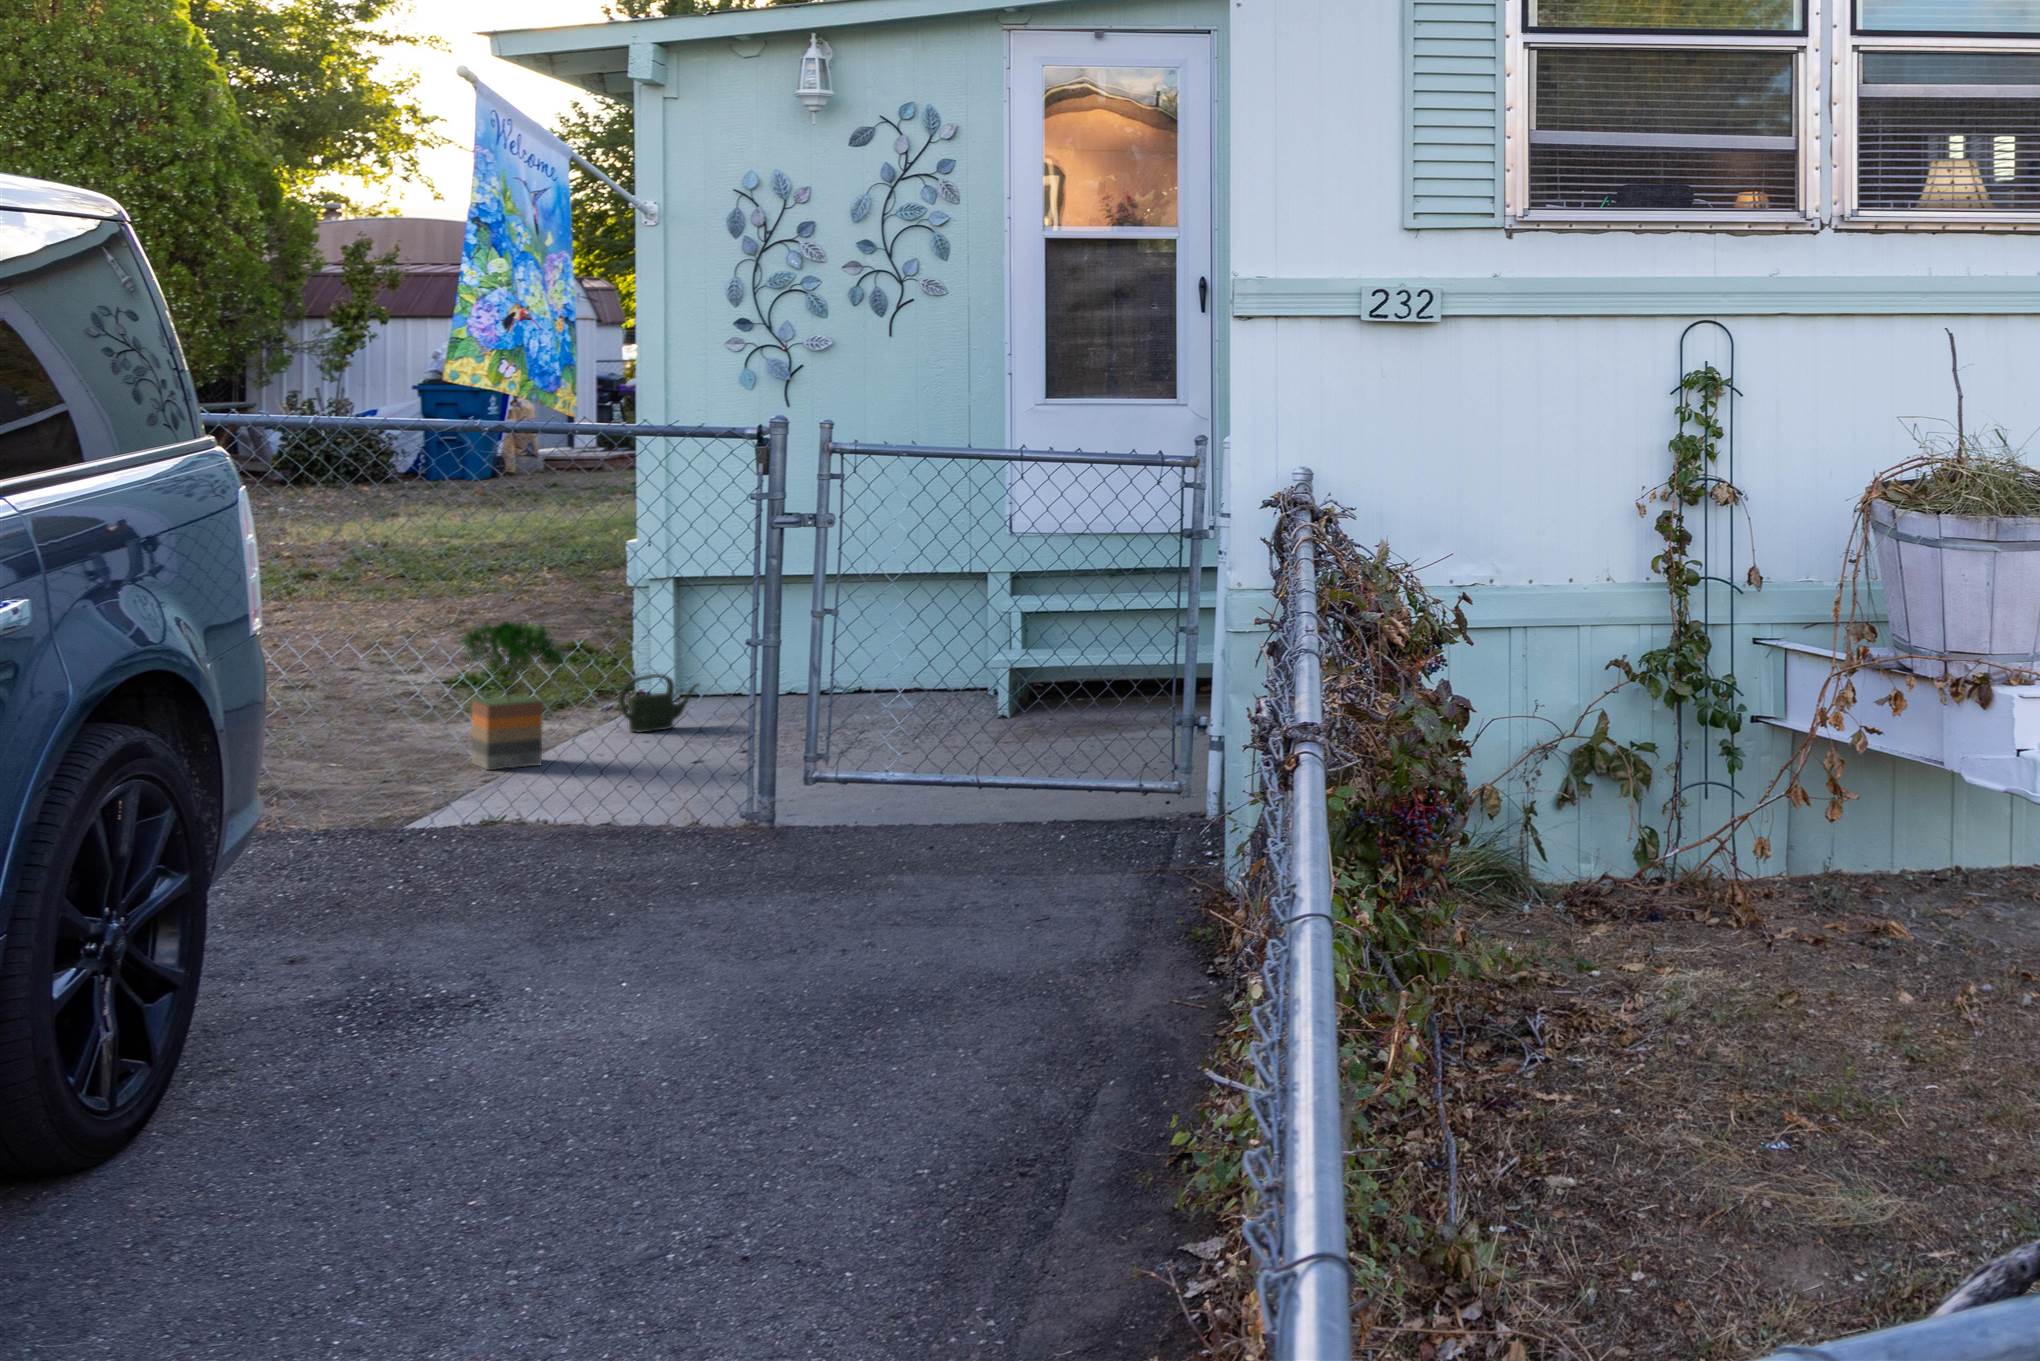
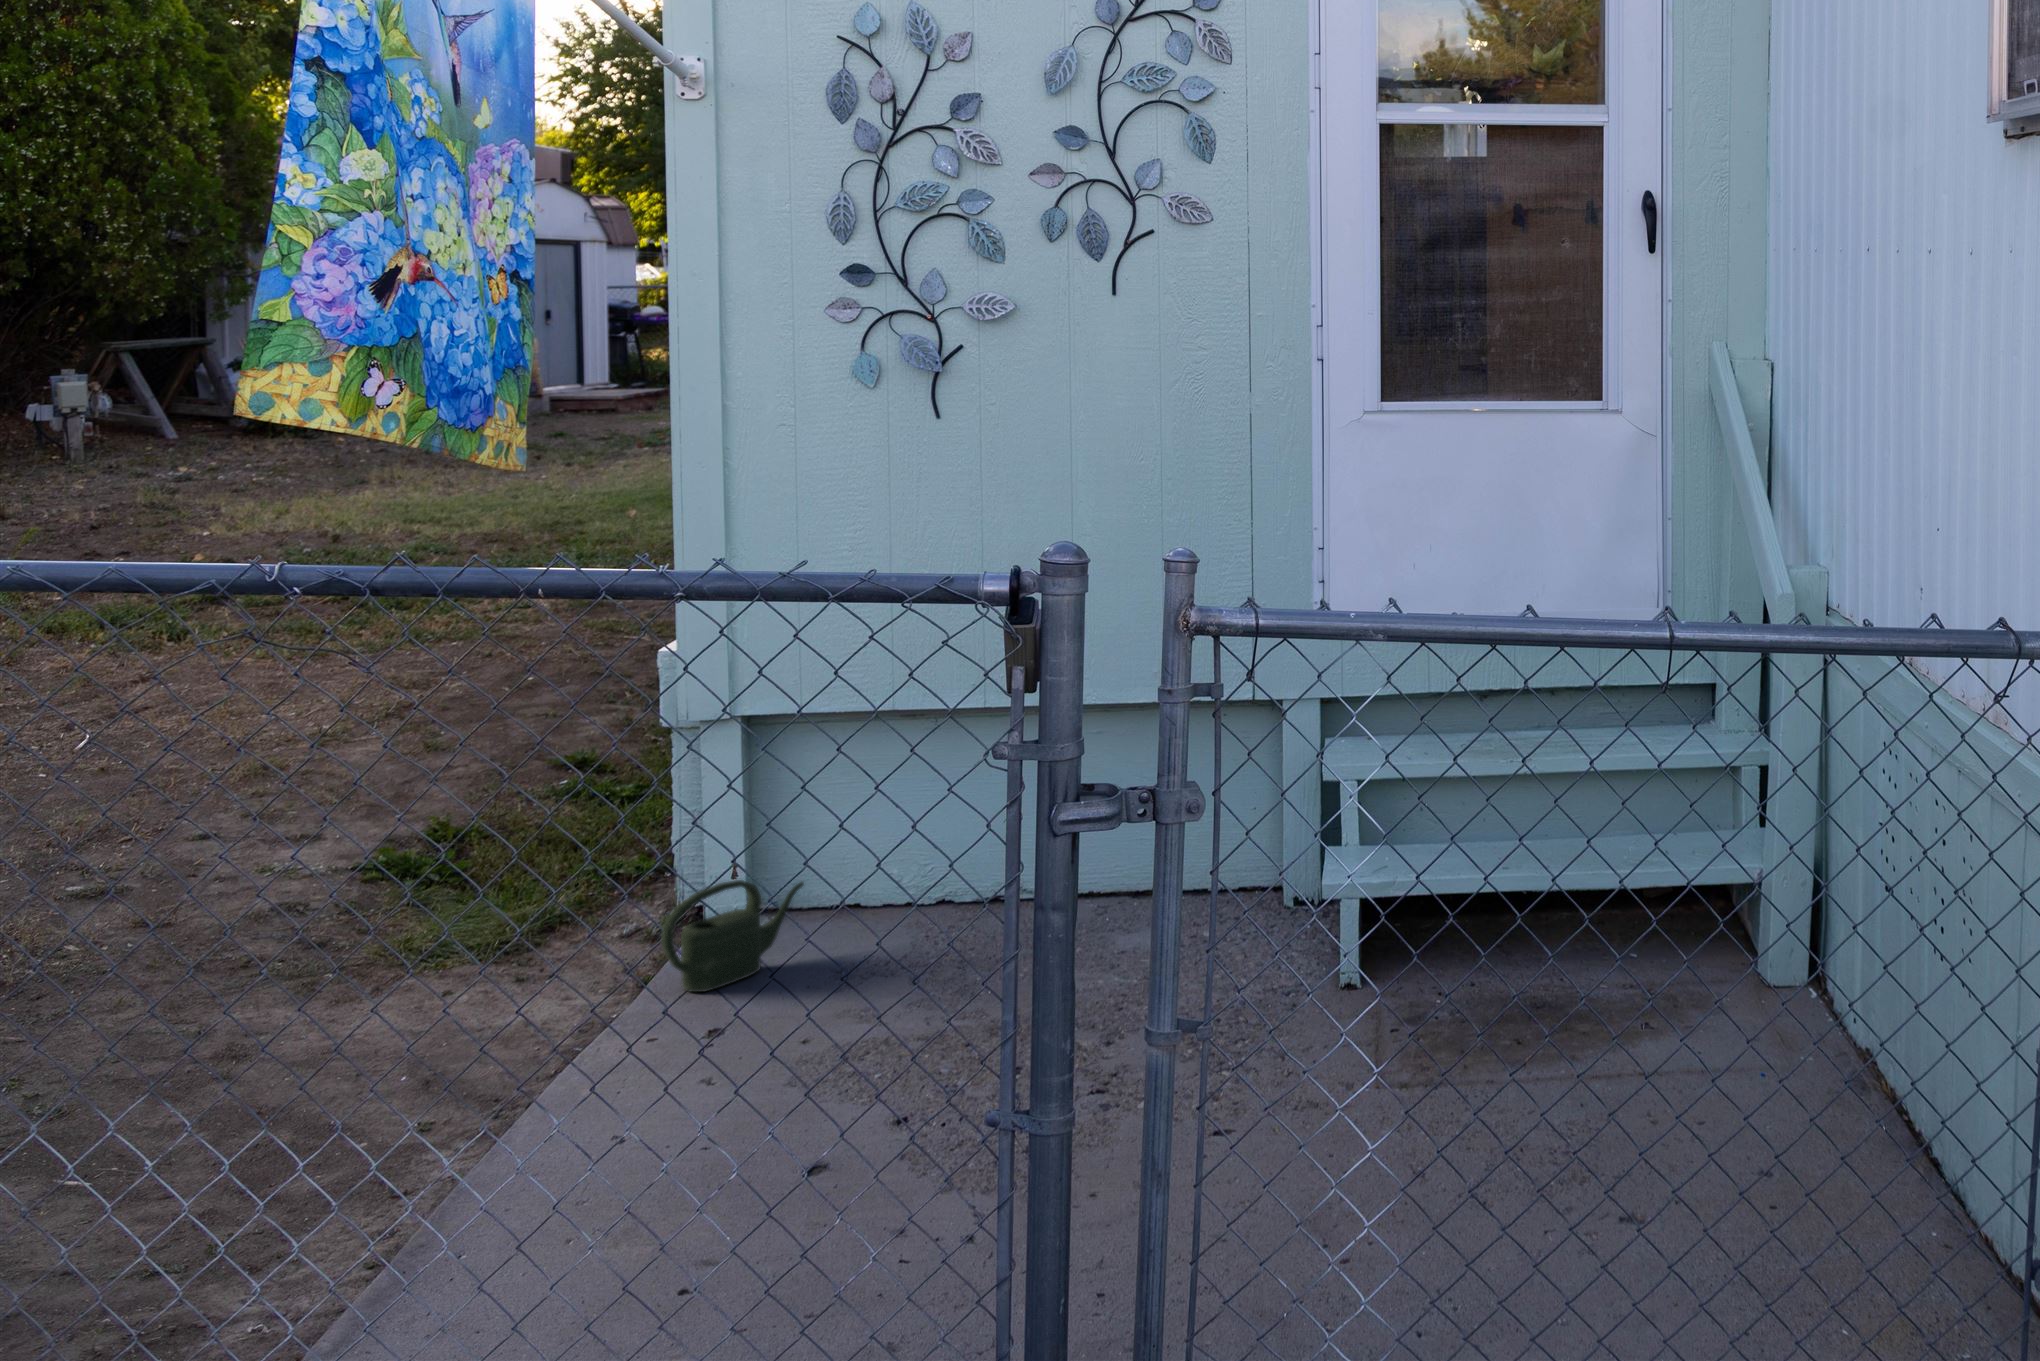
potted tree: present [460,622,565,770] -> none [320,861,560,1193]

